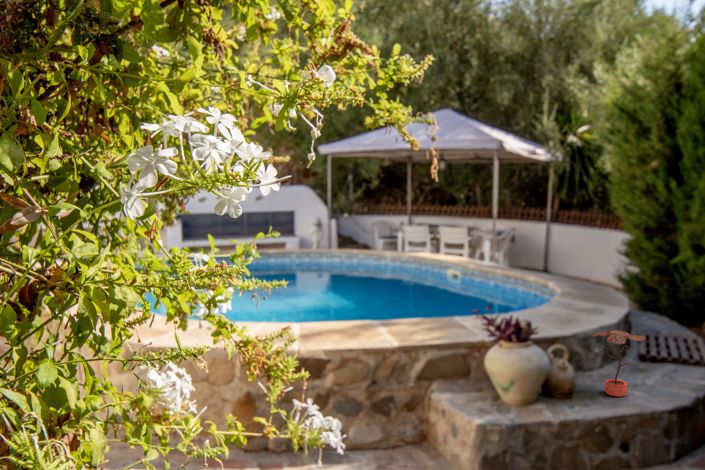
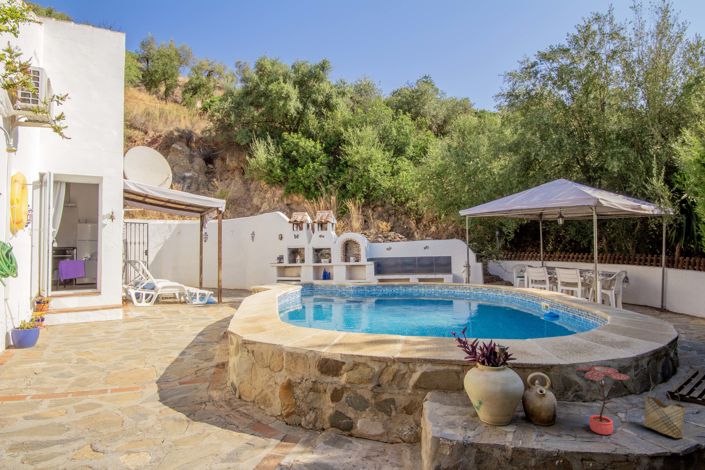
woven basket: none [643,339,682,389] -> present [644,382,686,438]

